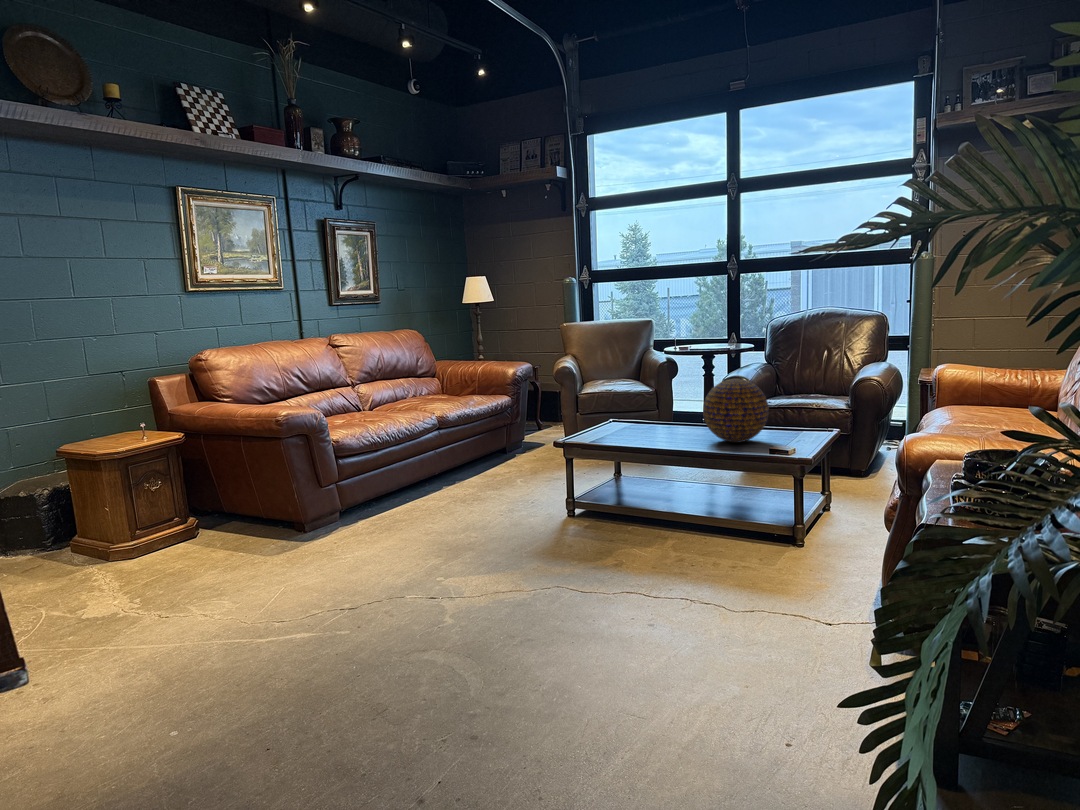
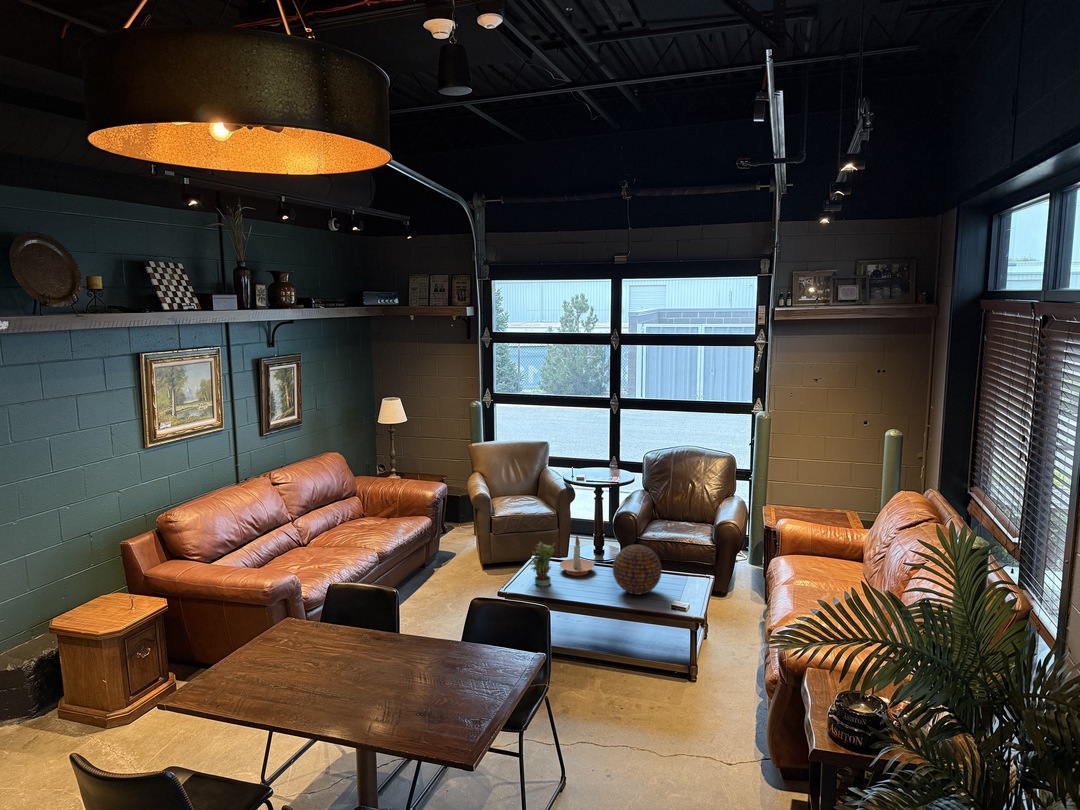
potted plant: none [596,381,631,438] -> present [529,542,555,586]
candle holder: none [643,382,687,431] -> present [560,536,594,576]

